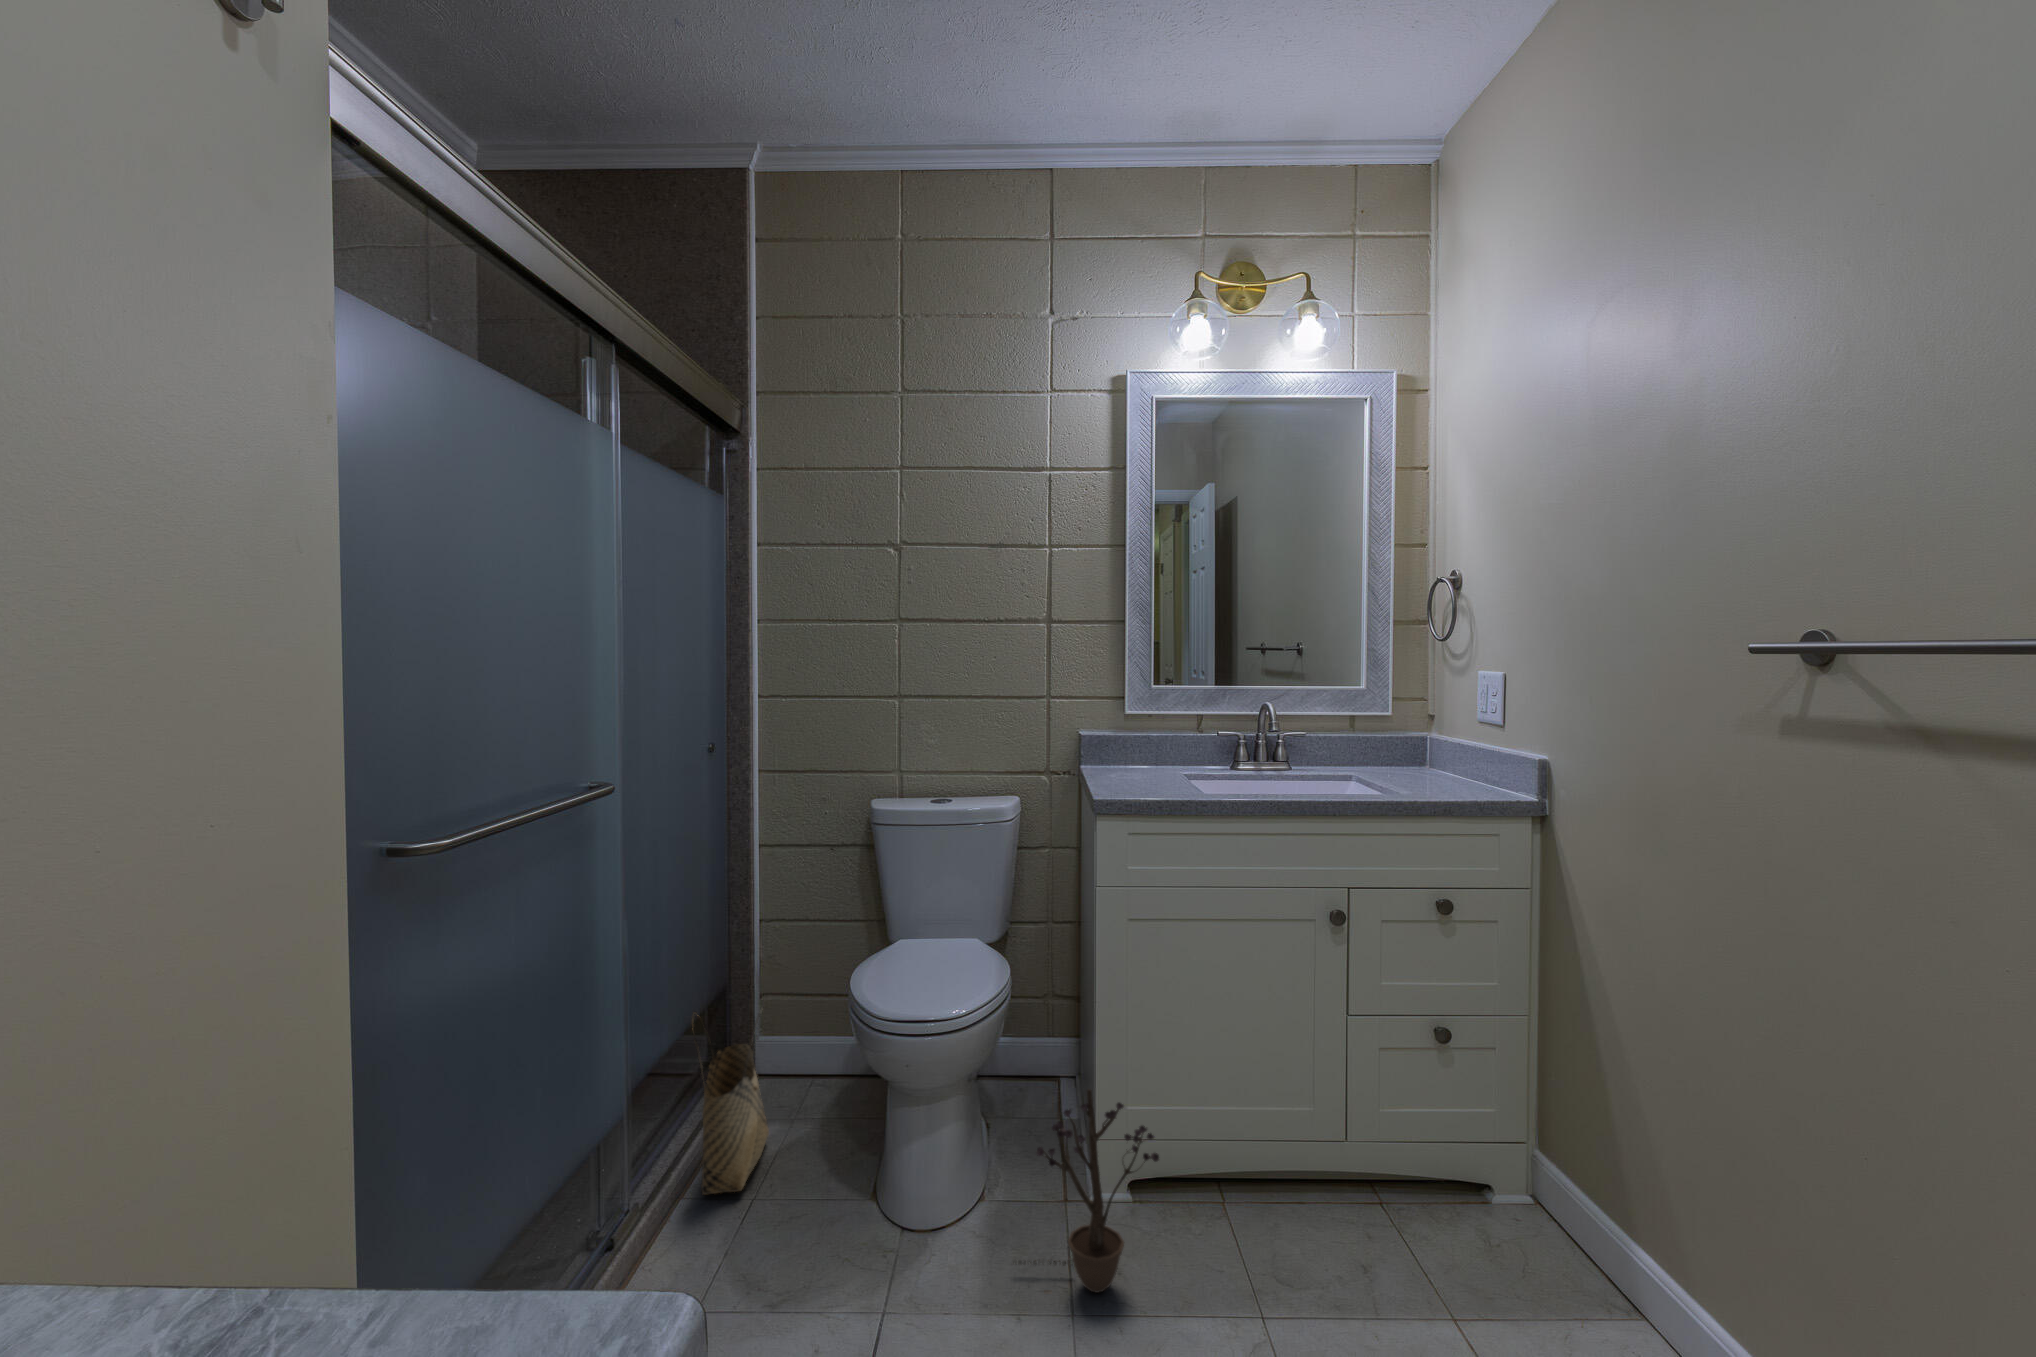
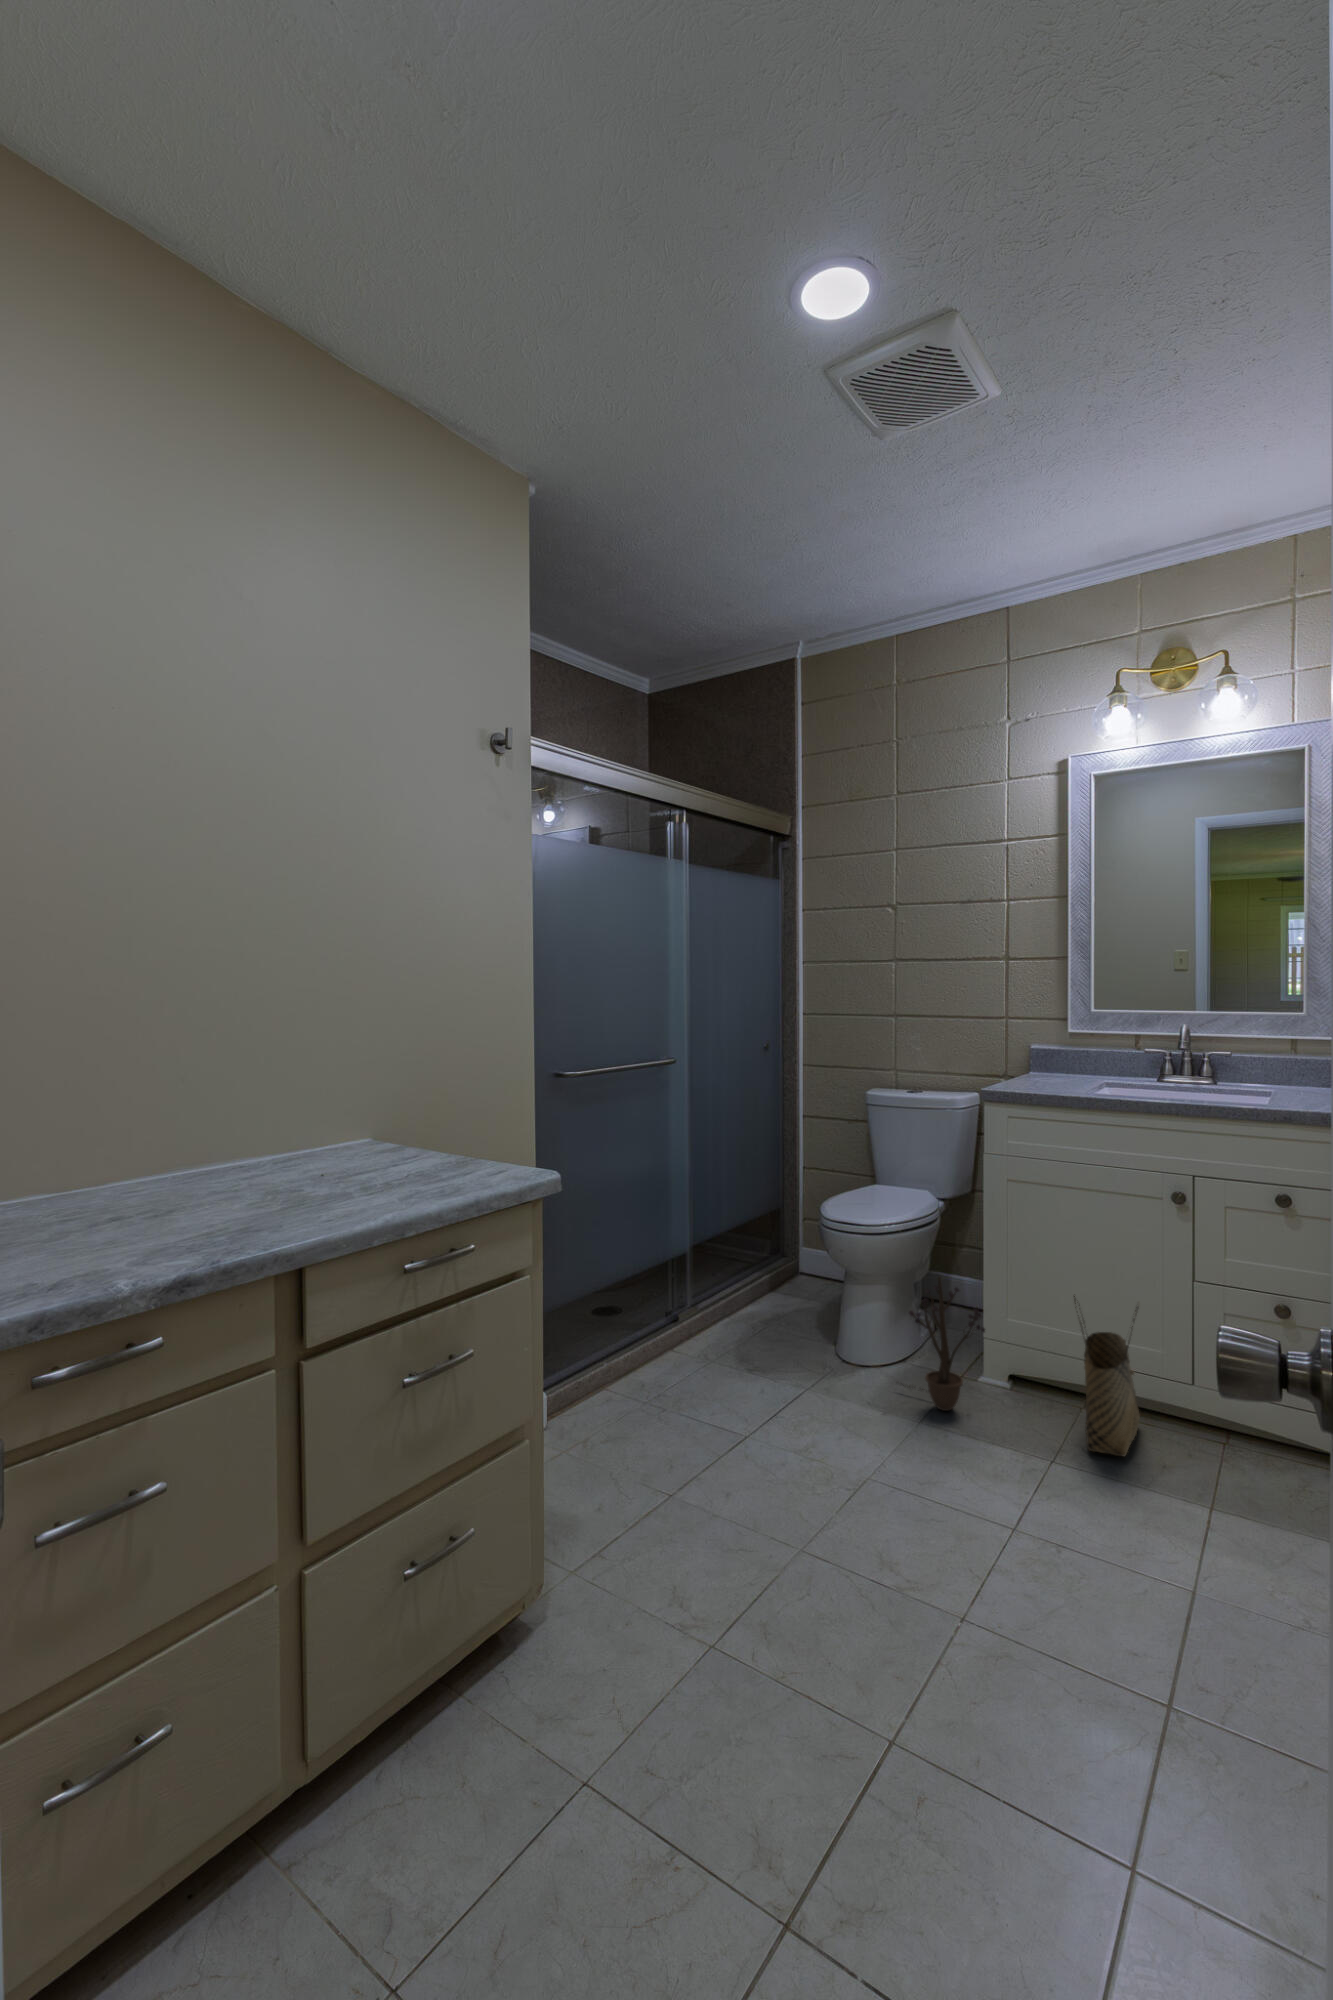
woven basket: present [692,1013,769,1195] -> present [1074,1296,1140,1456]

